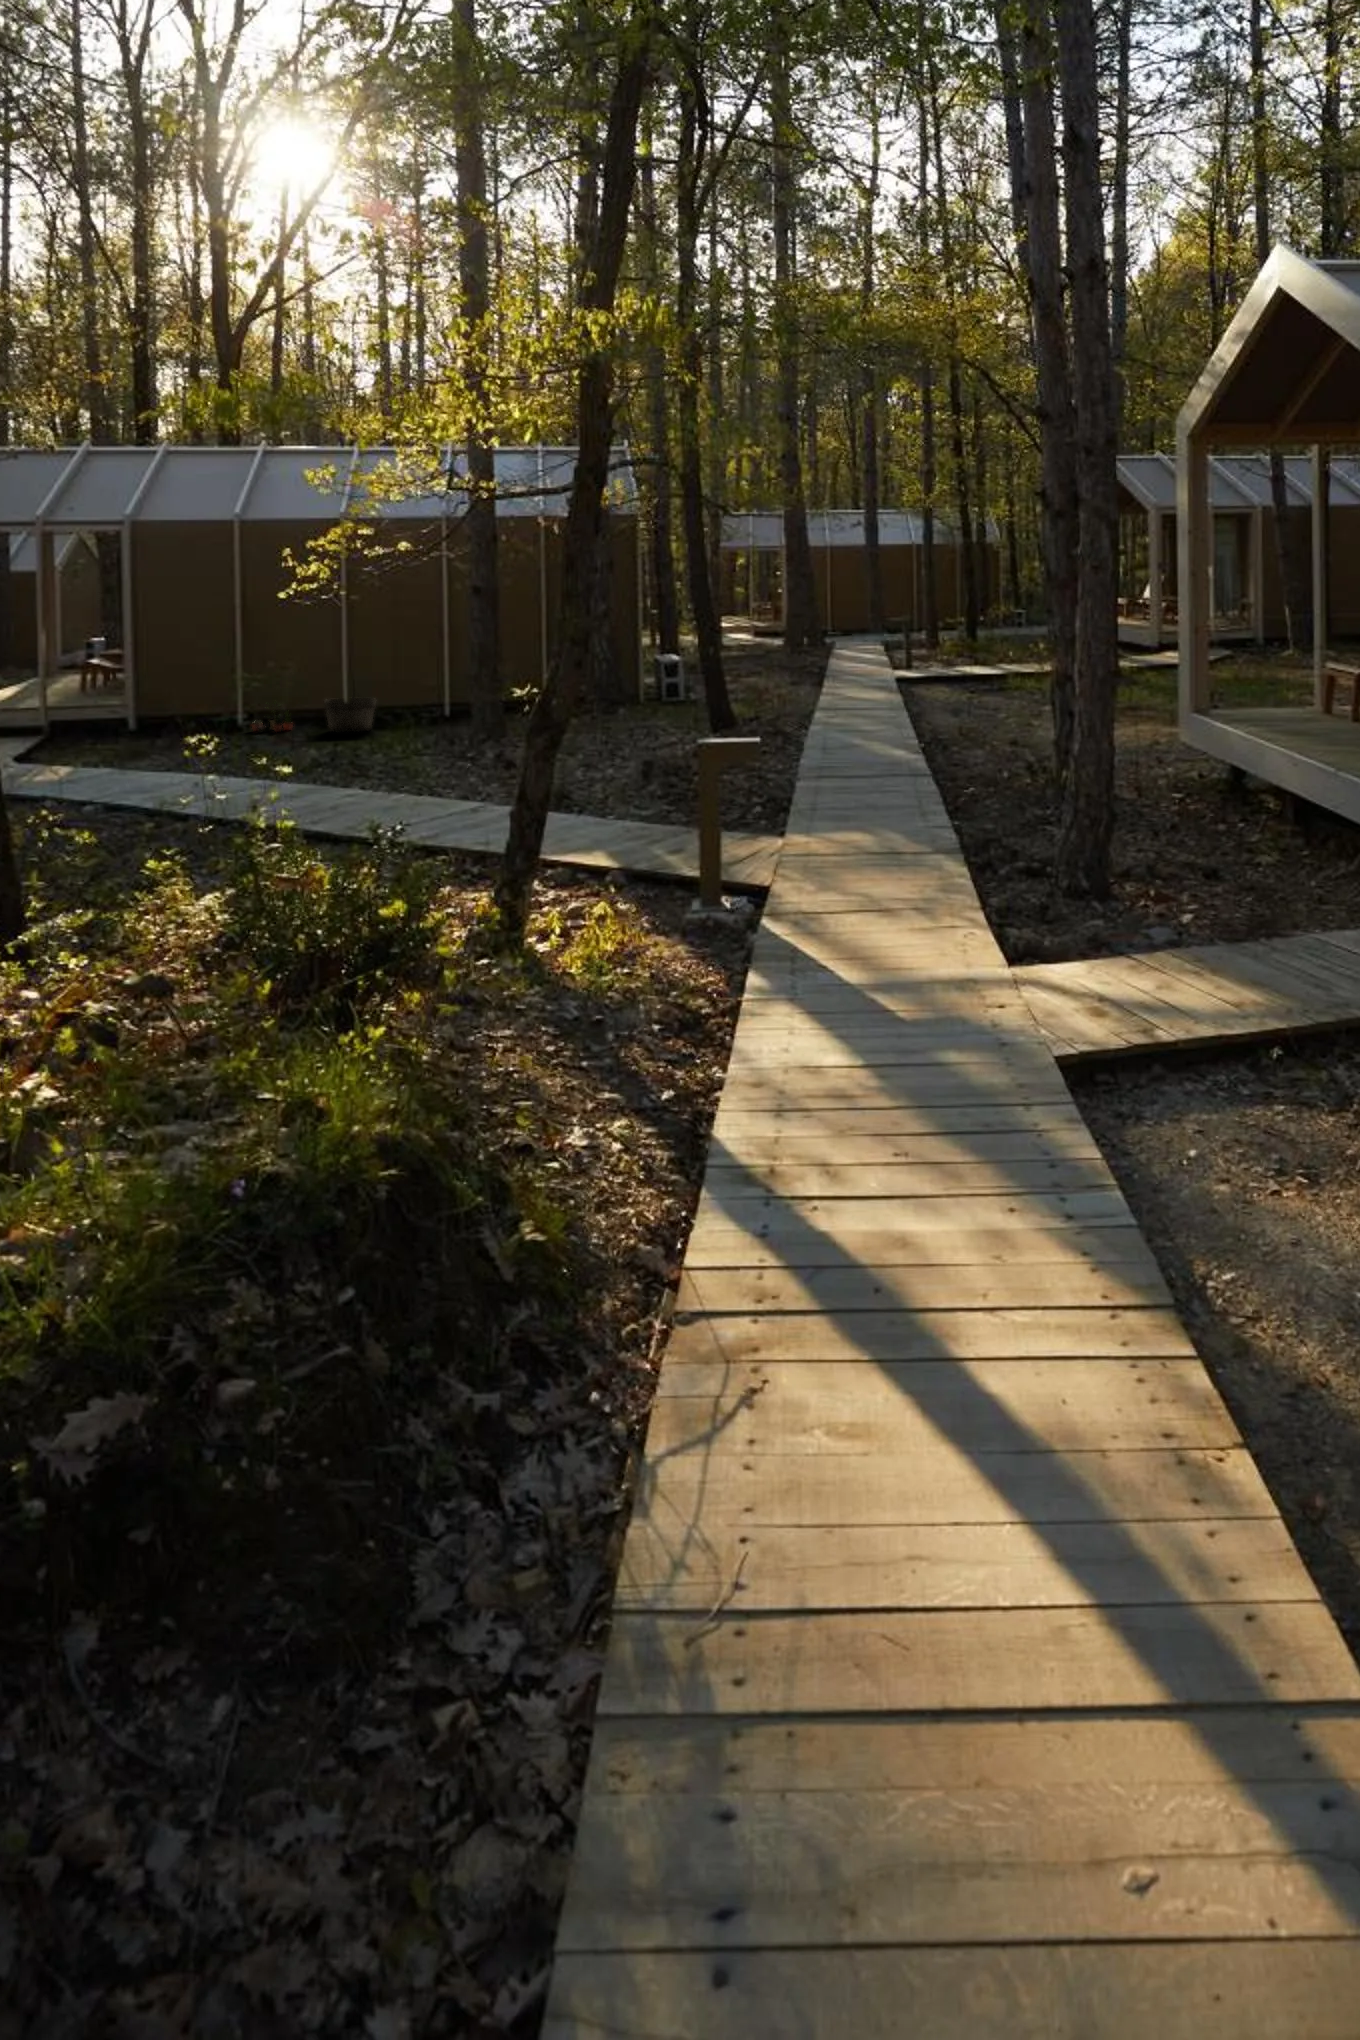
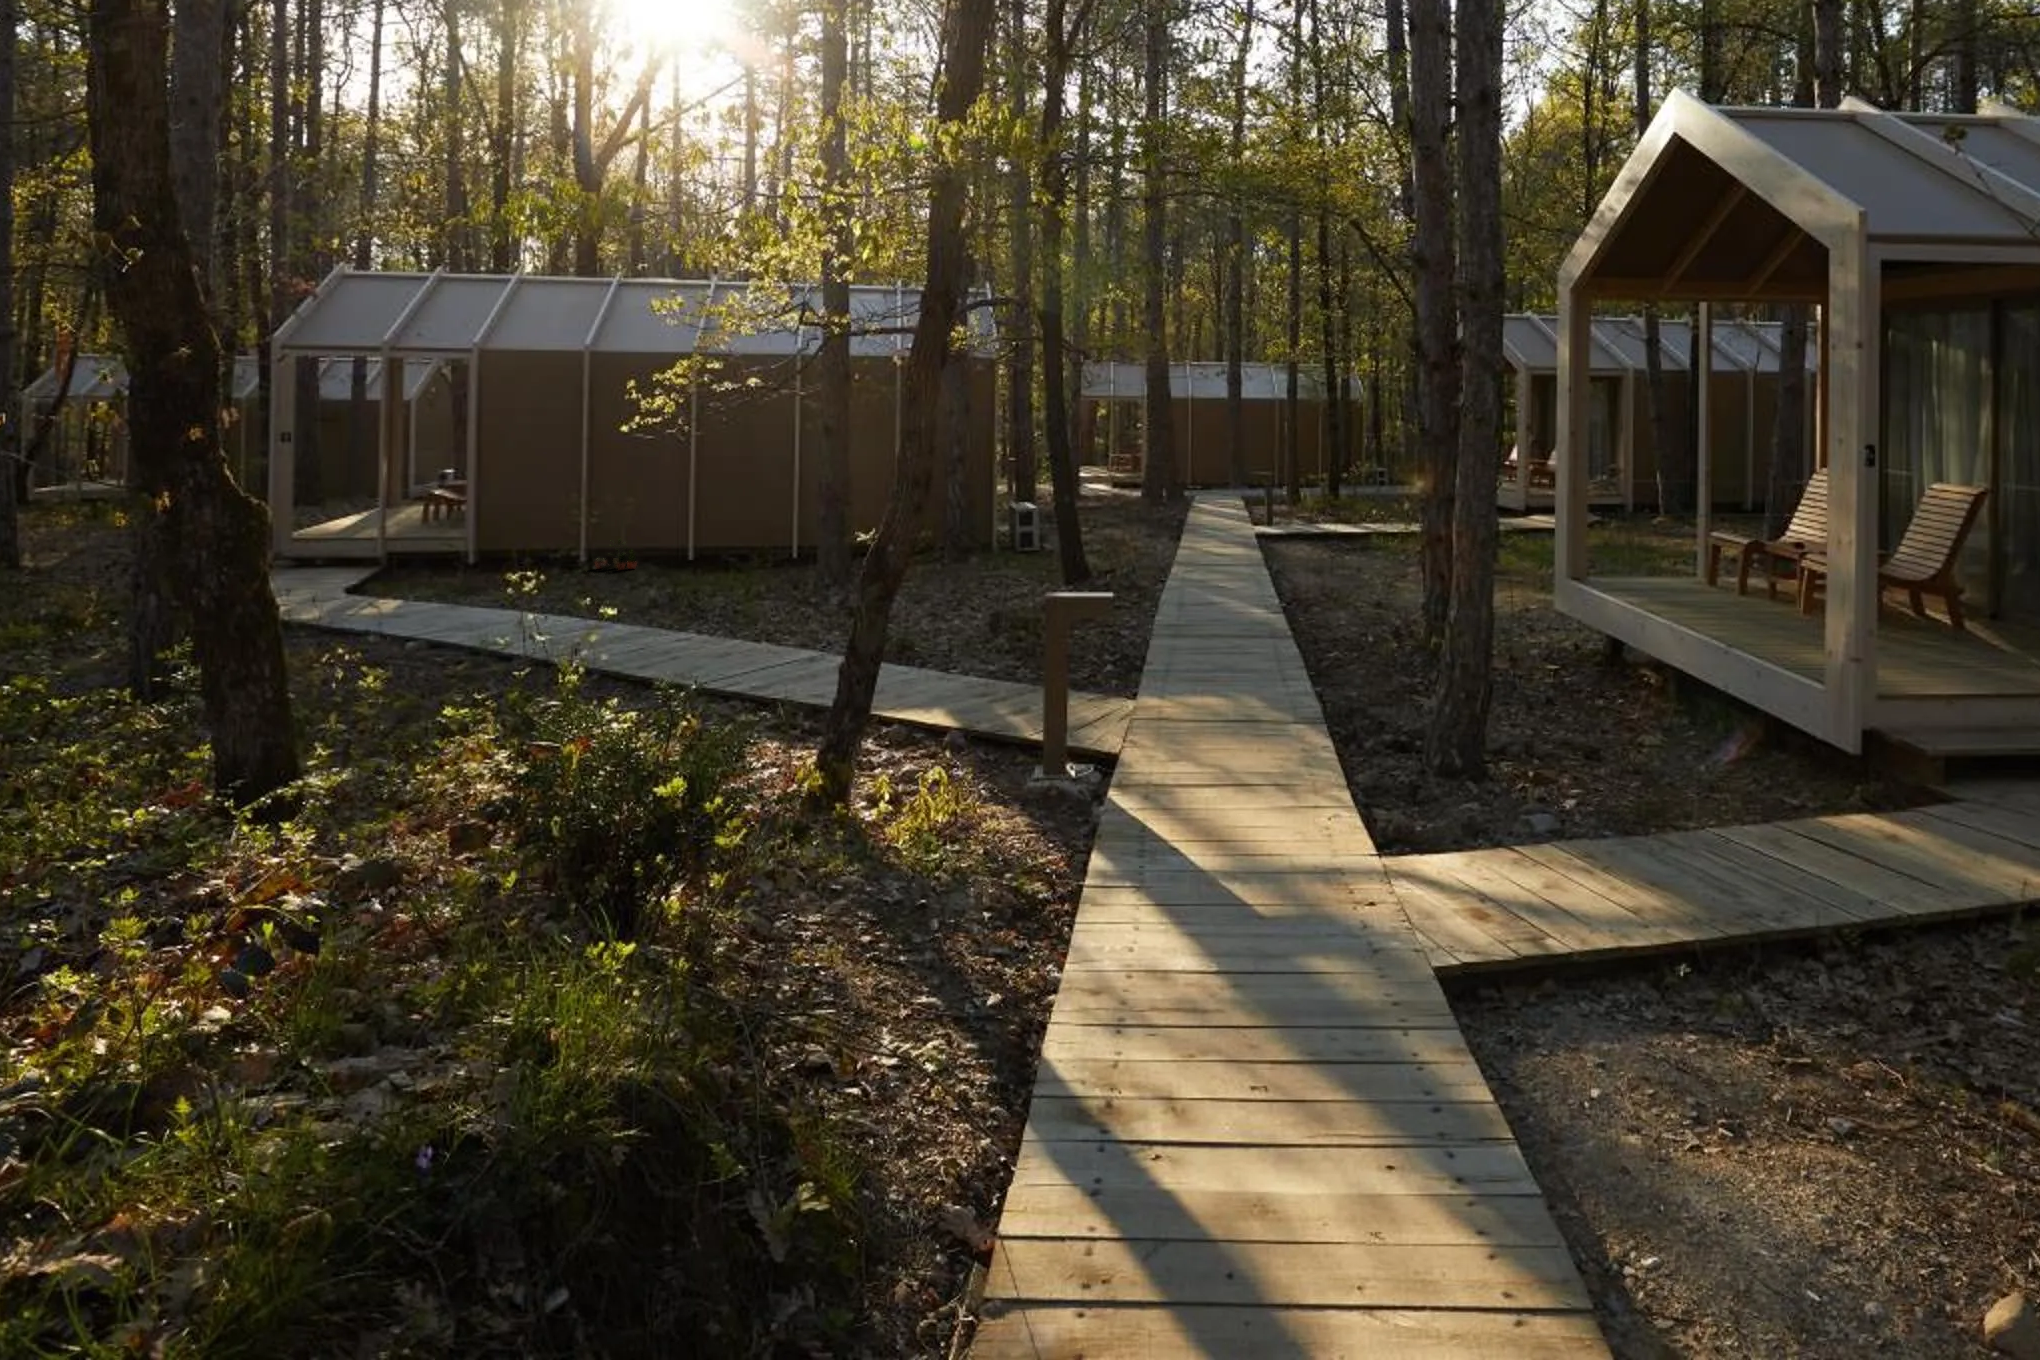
wooden bucket: present [324,693,376,732] -> none [669,528,723,573]

